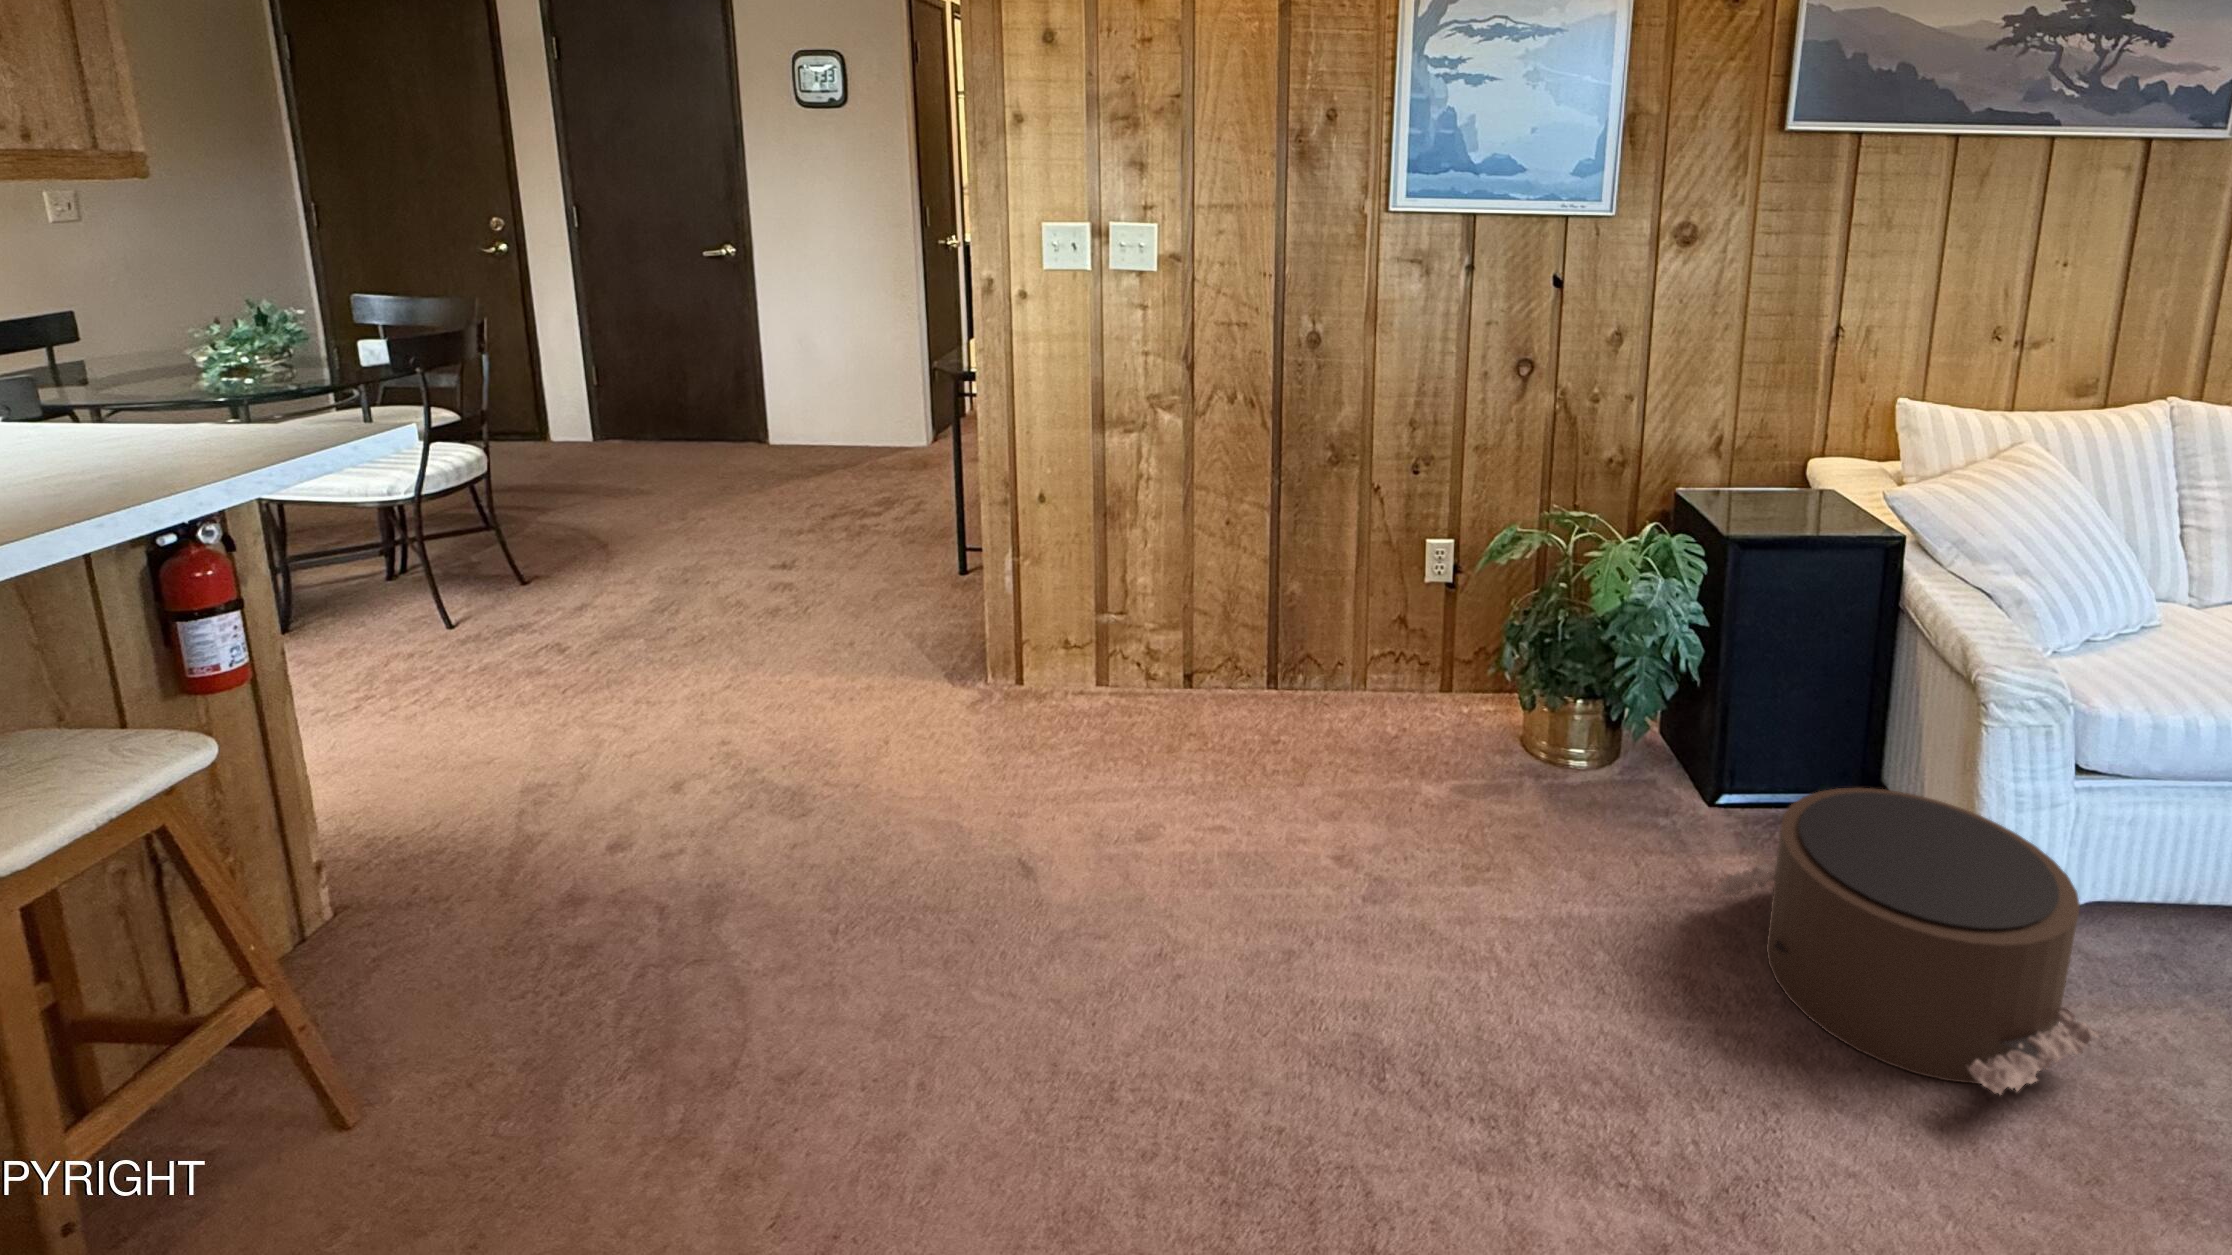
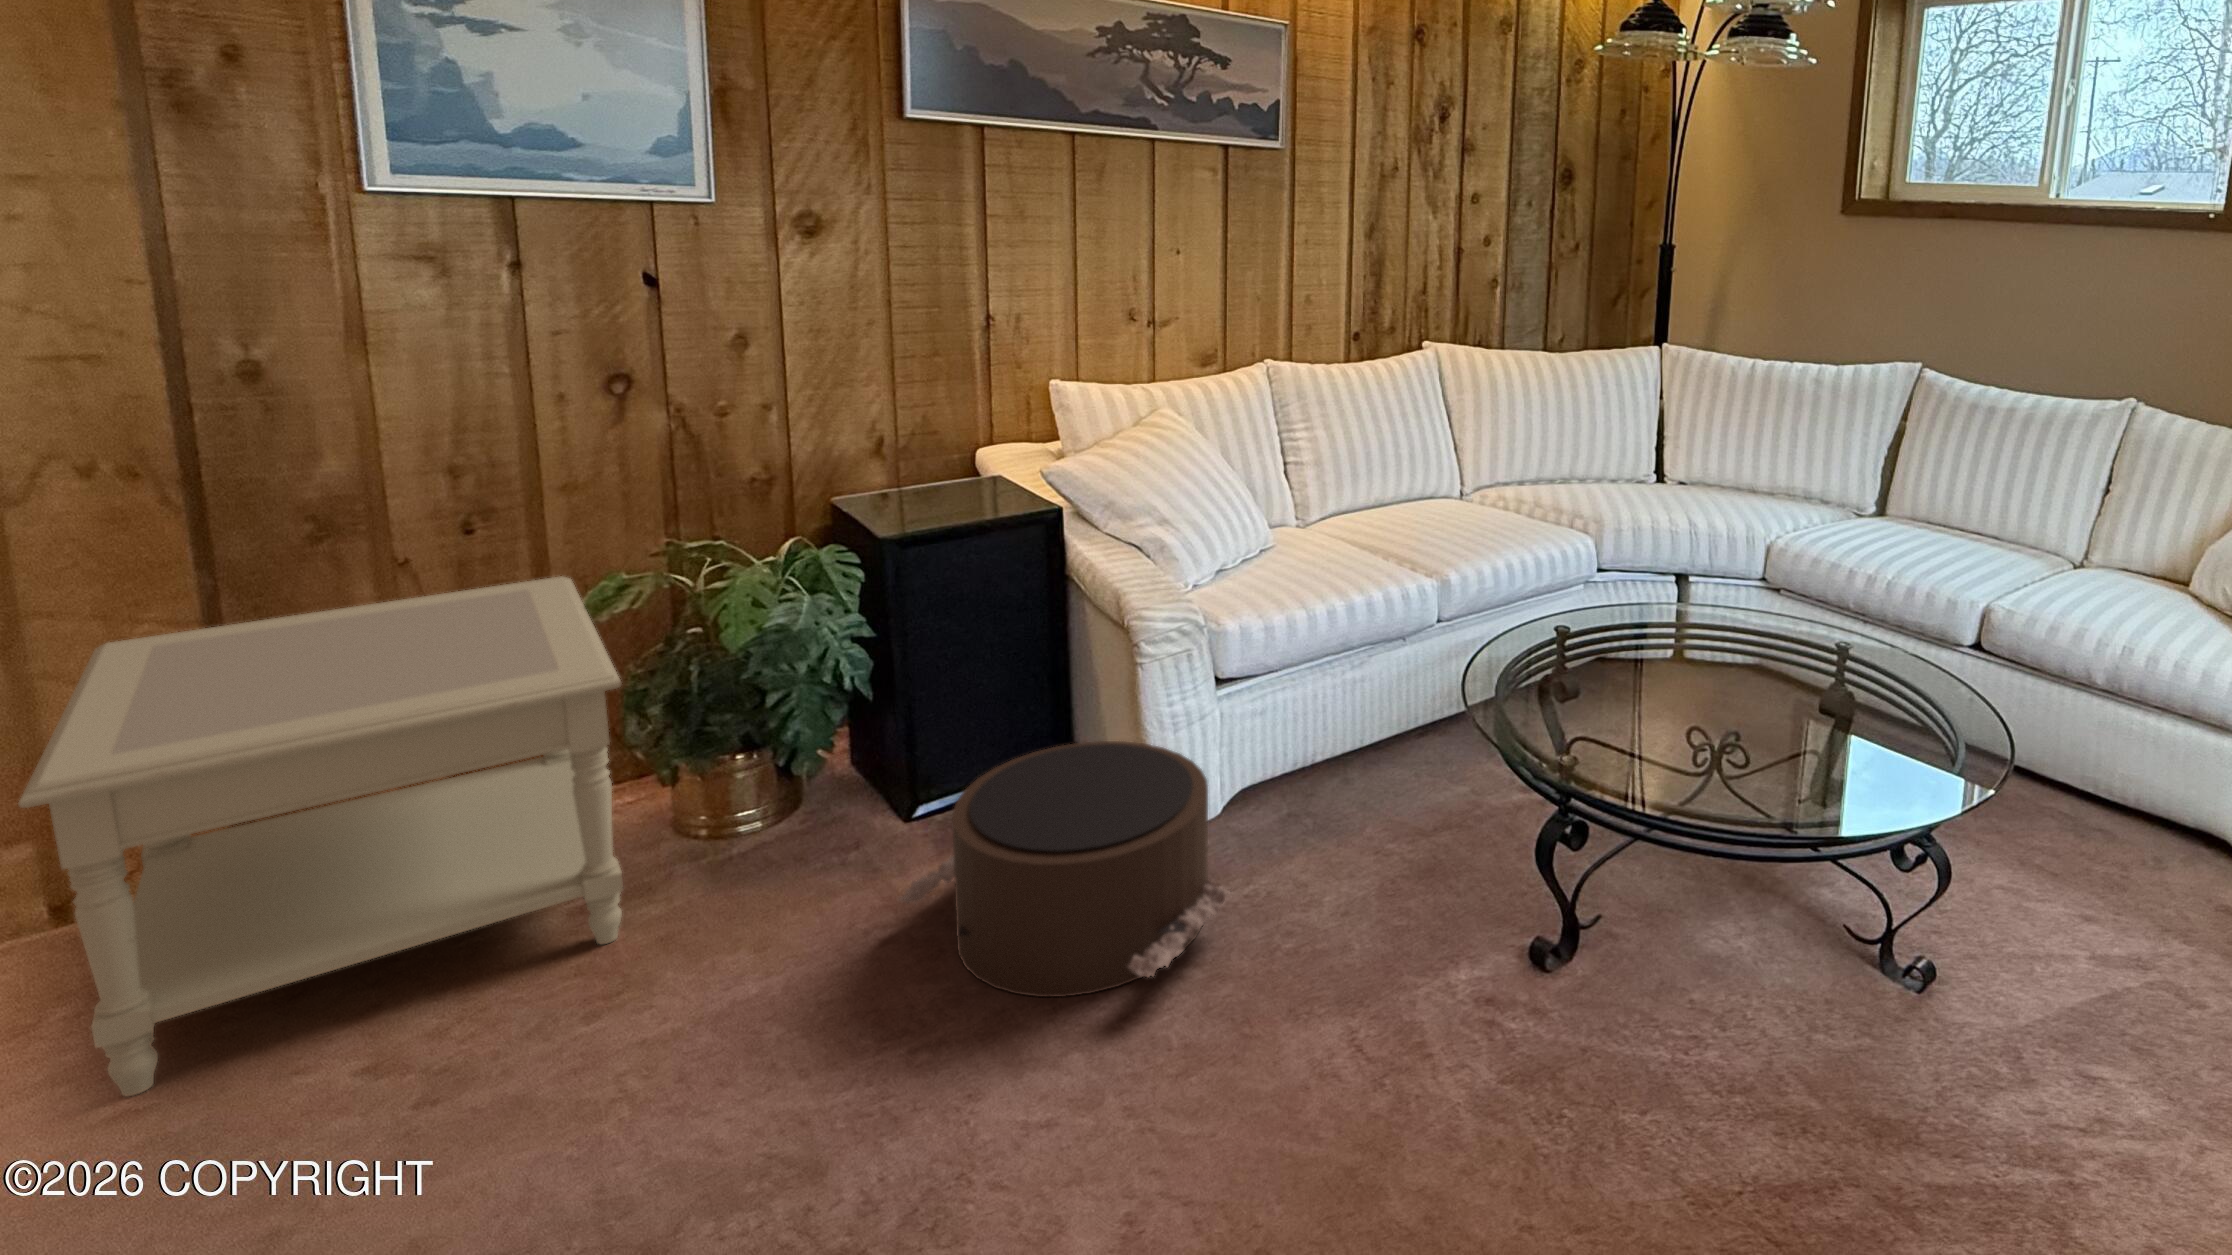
side table: none [1202,513,1520,827] -> present [18,576,623,1096]

